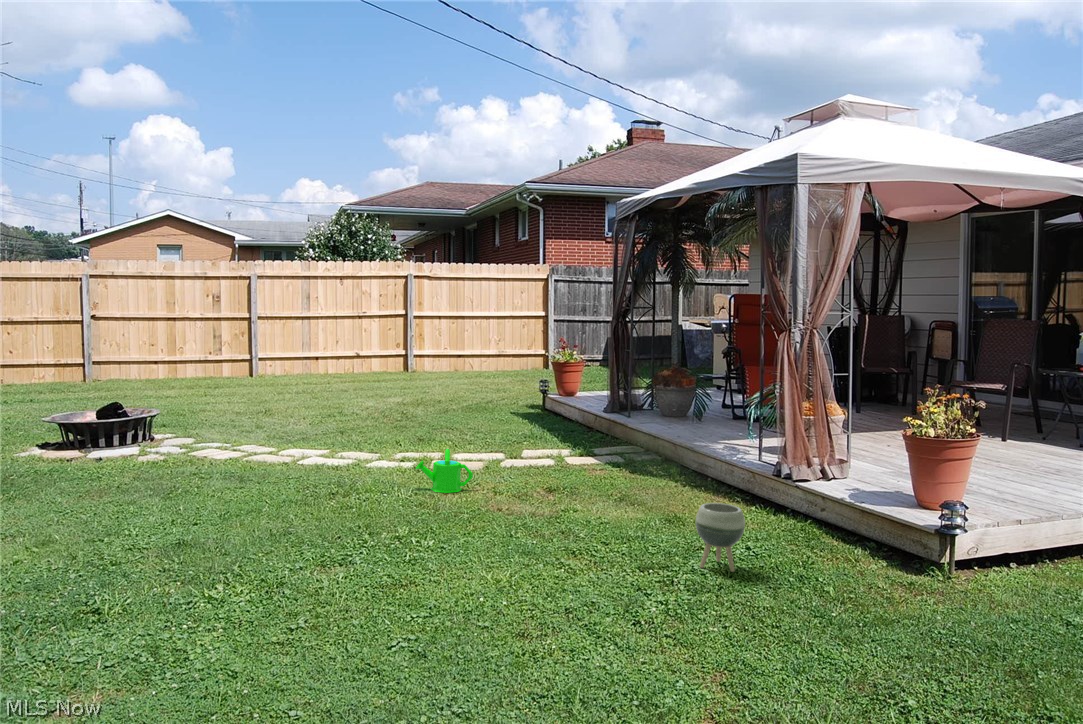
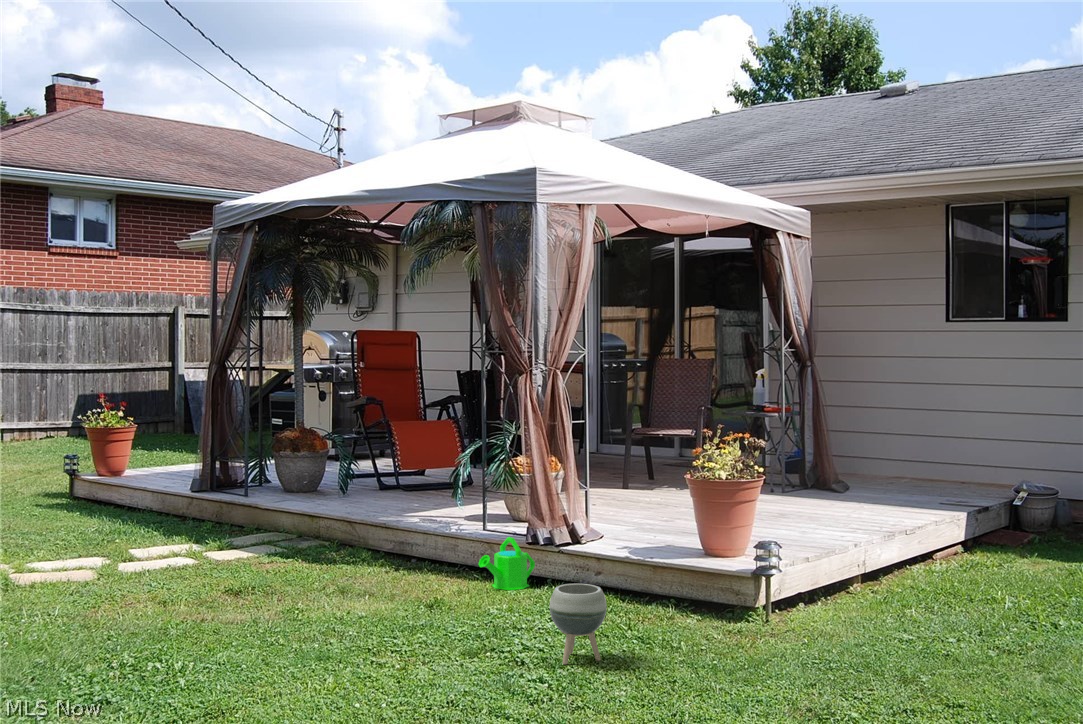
watering can: present [416,449,473,493] -> present [479,537,535,590]

